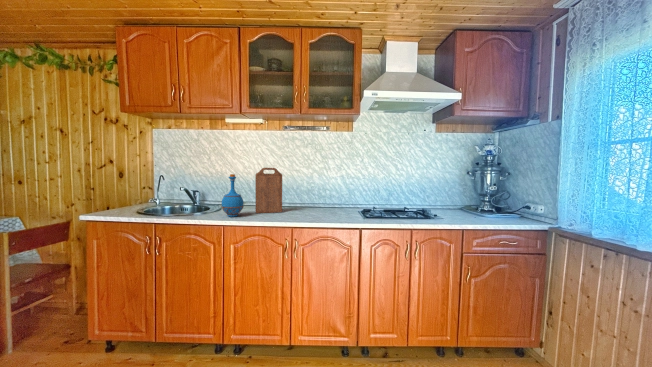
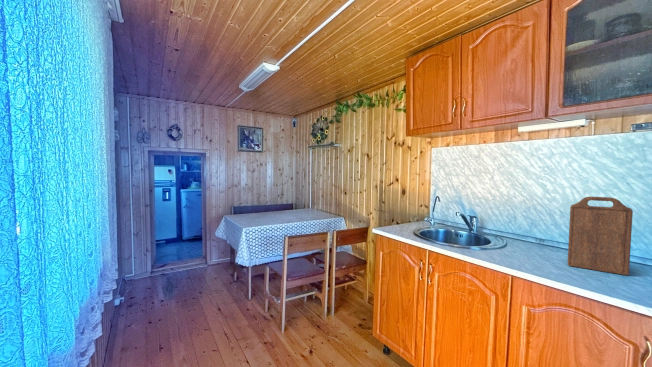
bottle: present [222,174,244,217] -> none [509,204,547,265]

